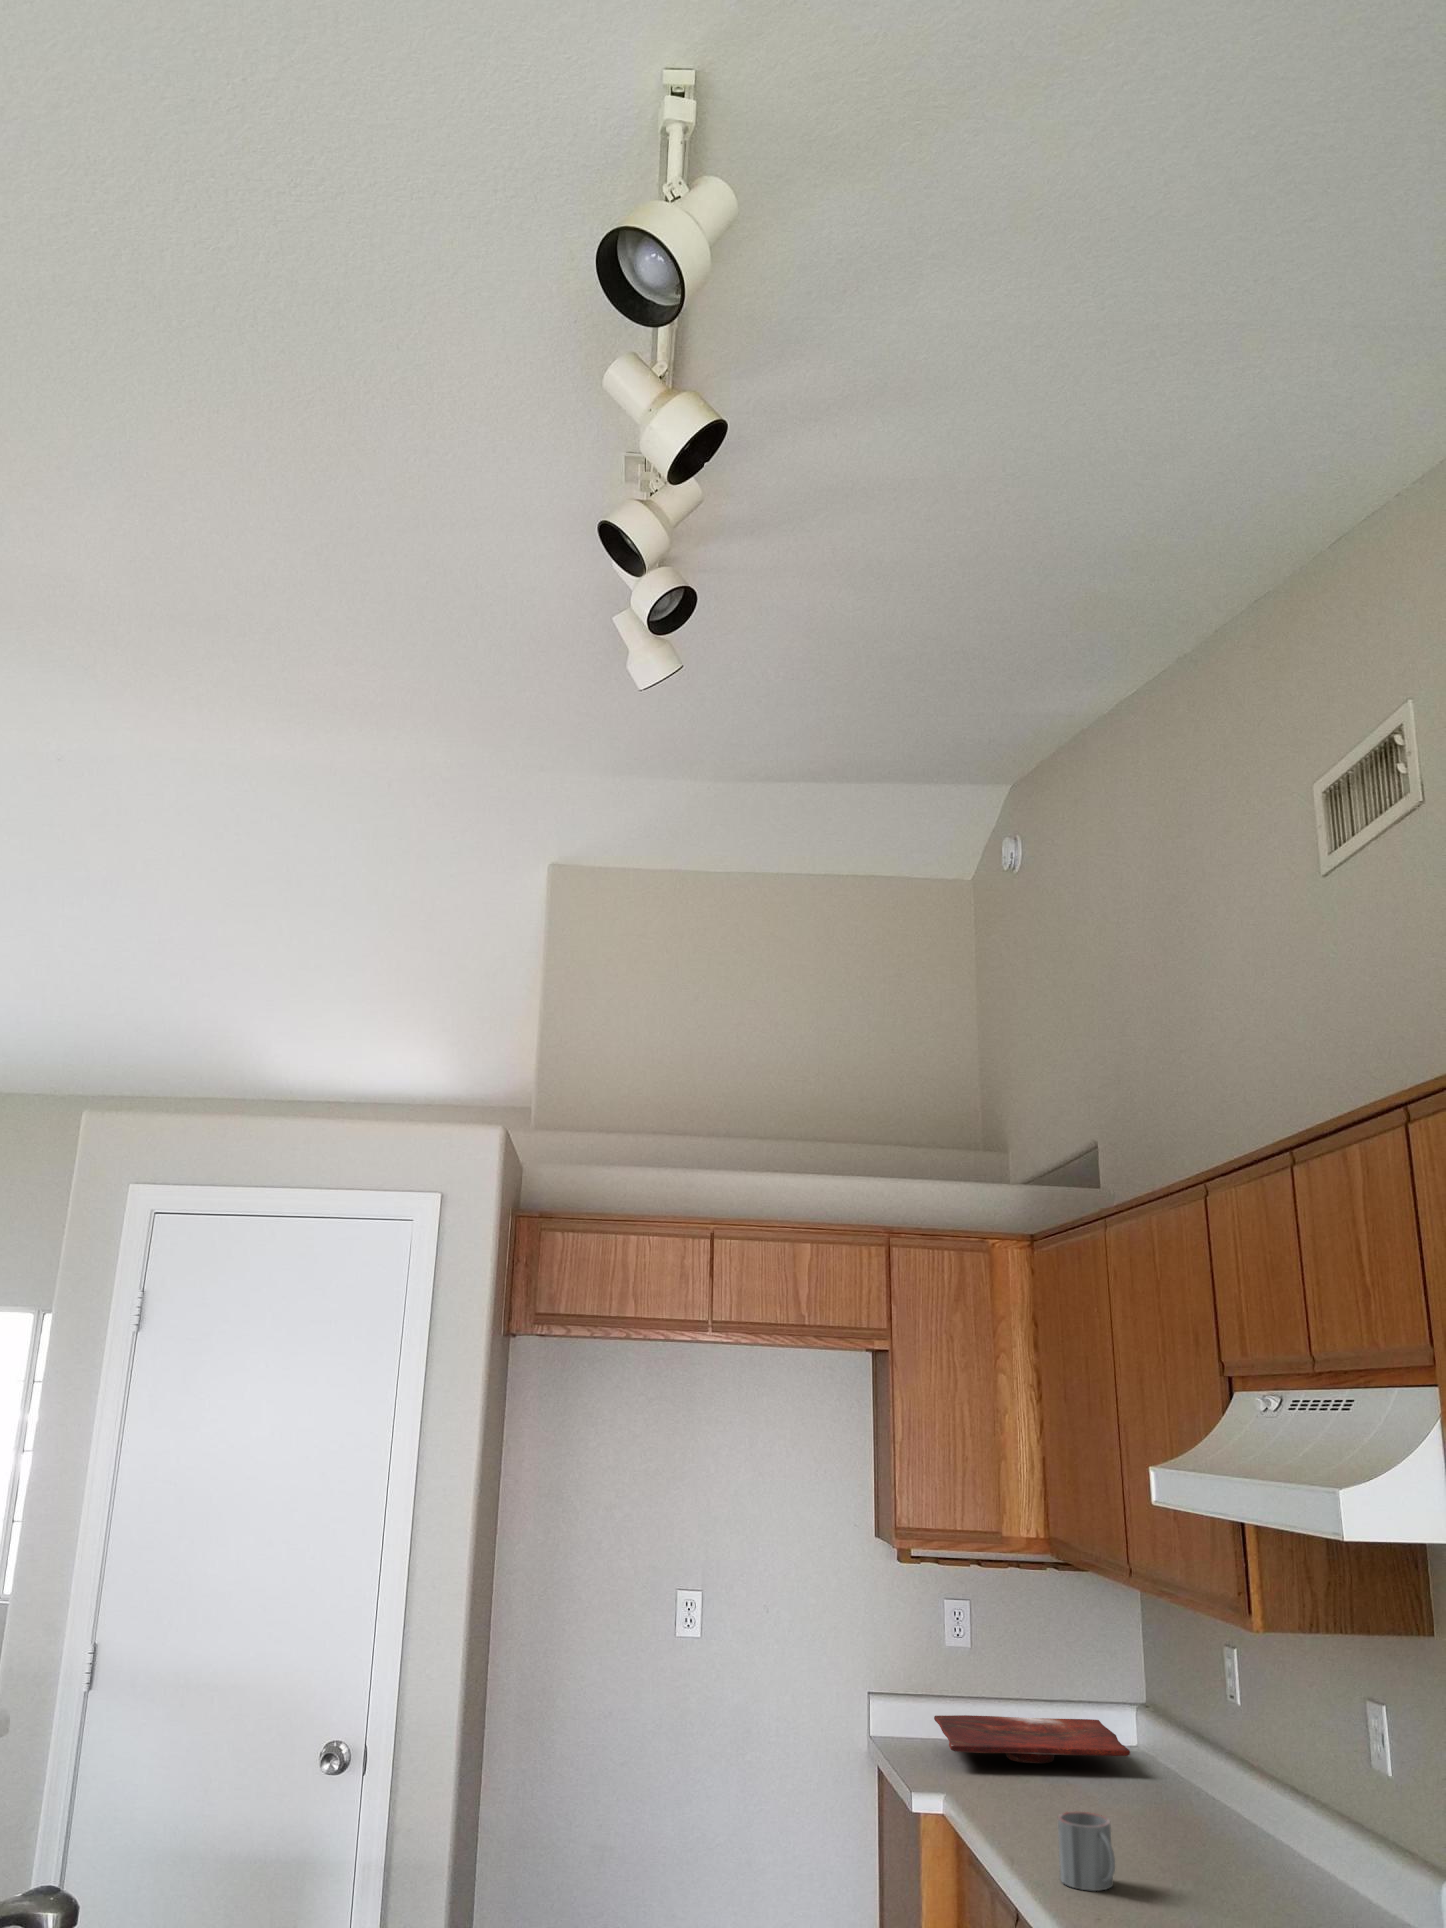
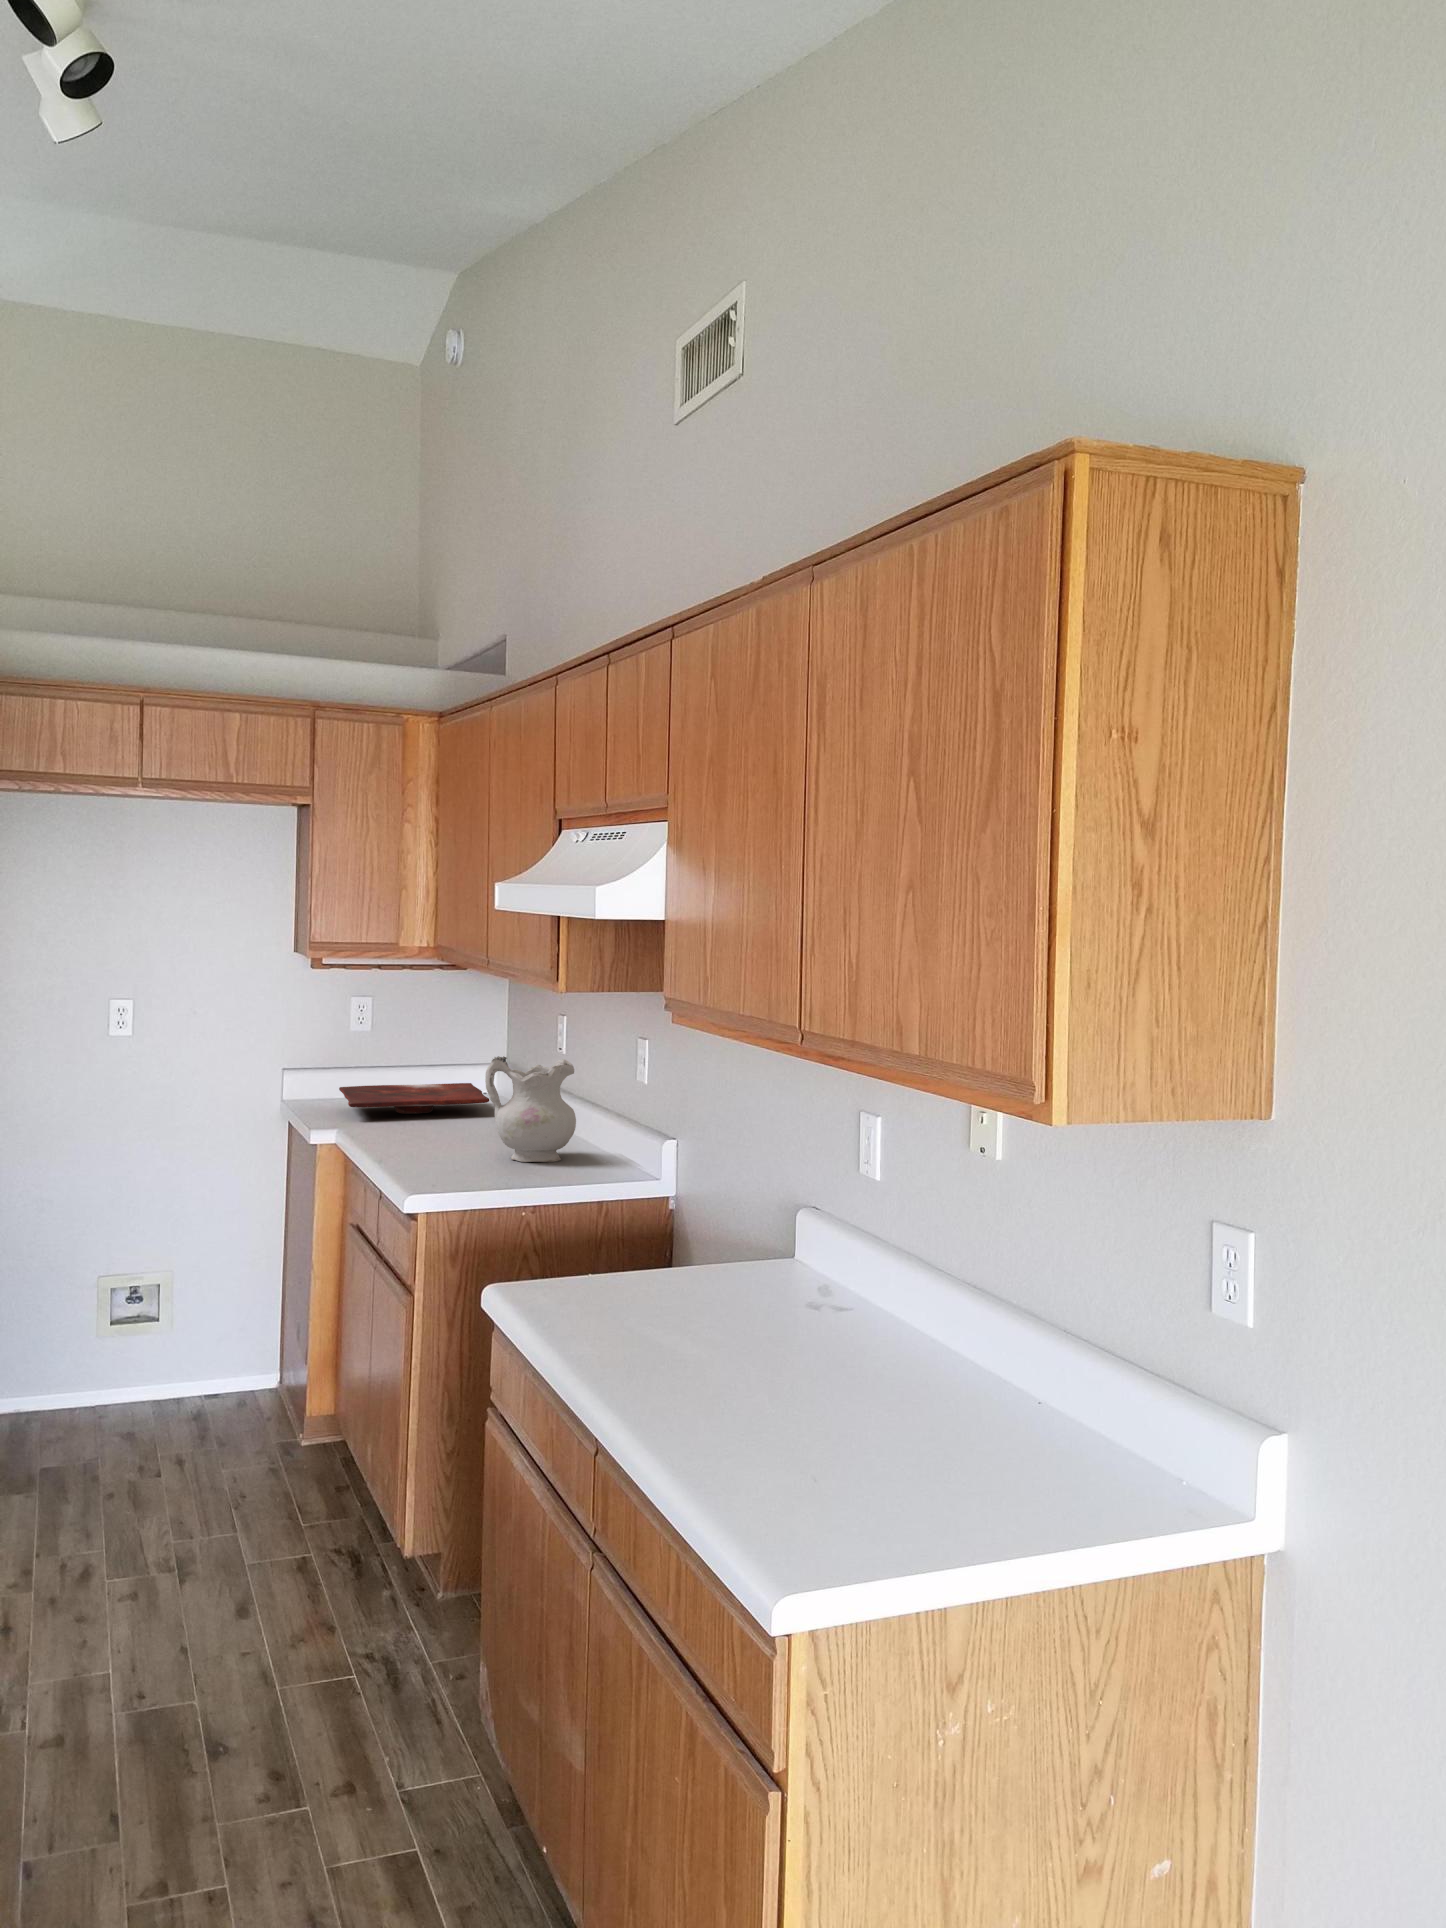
ceramic pitcher: none [1141,1708,1278,1882] -> present [485,1056,576,1162]
mug: present [1058,1812,1115,1891] -> none [417,1126,456,1173]

